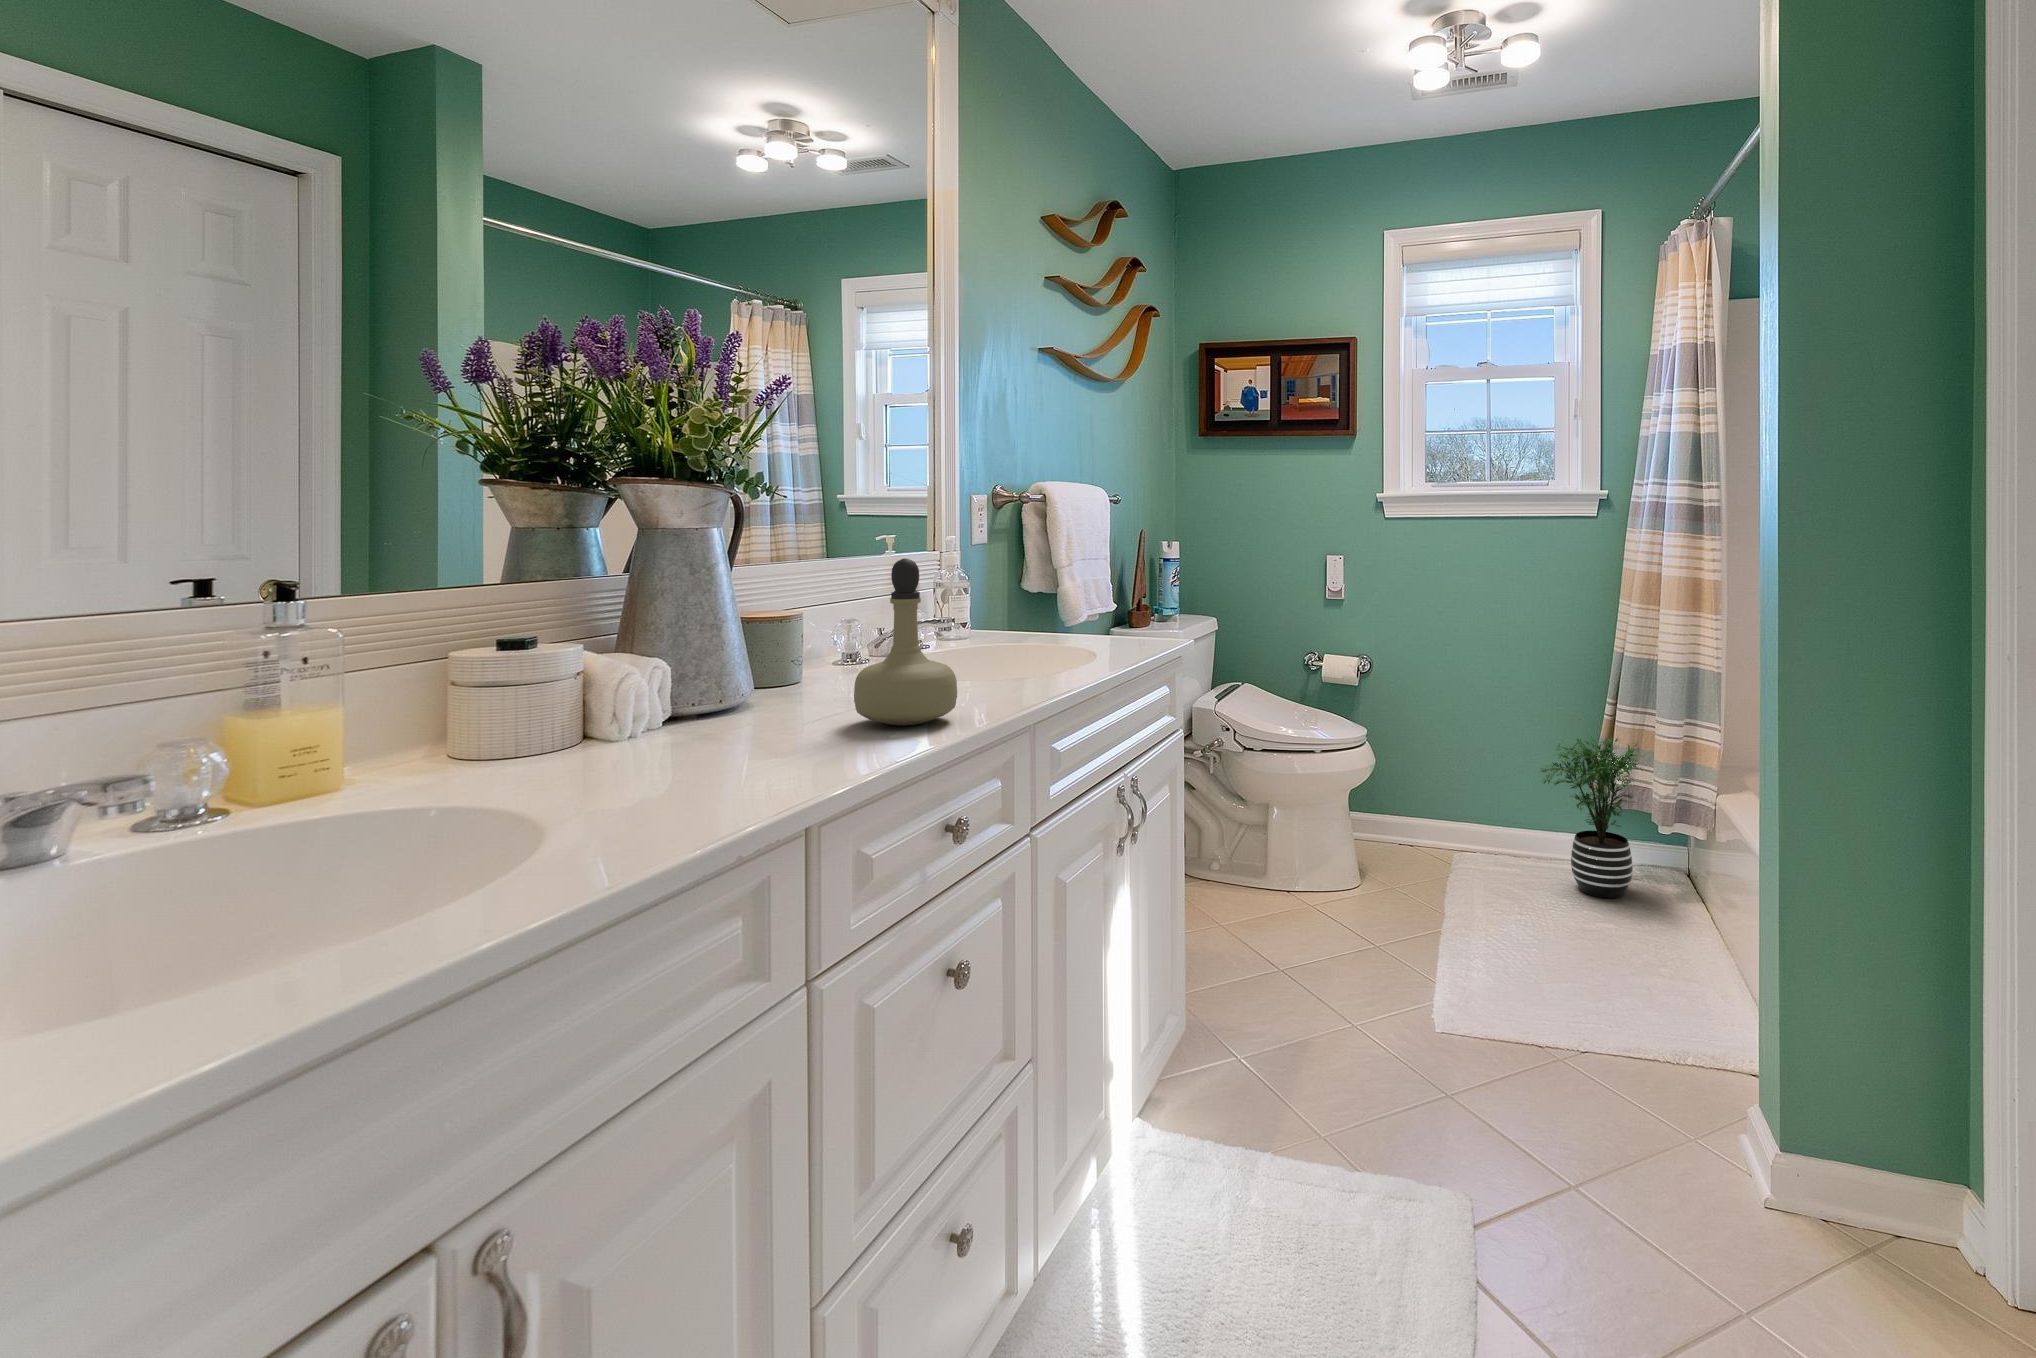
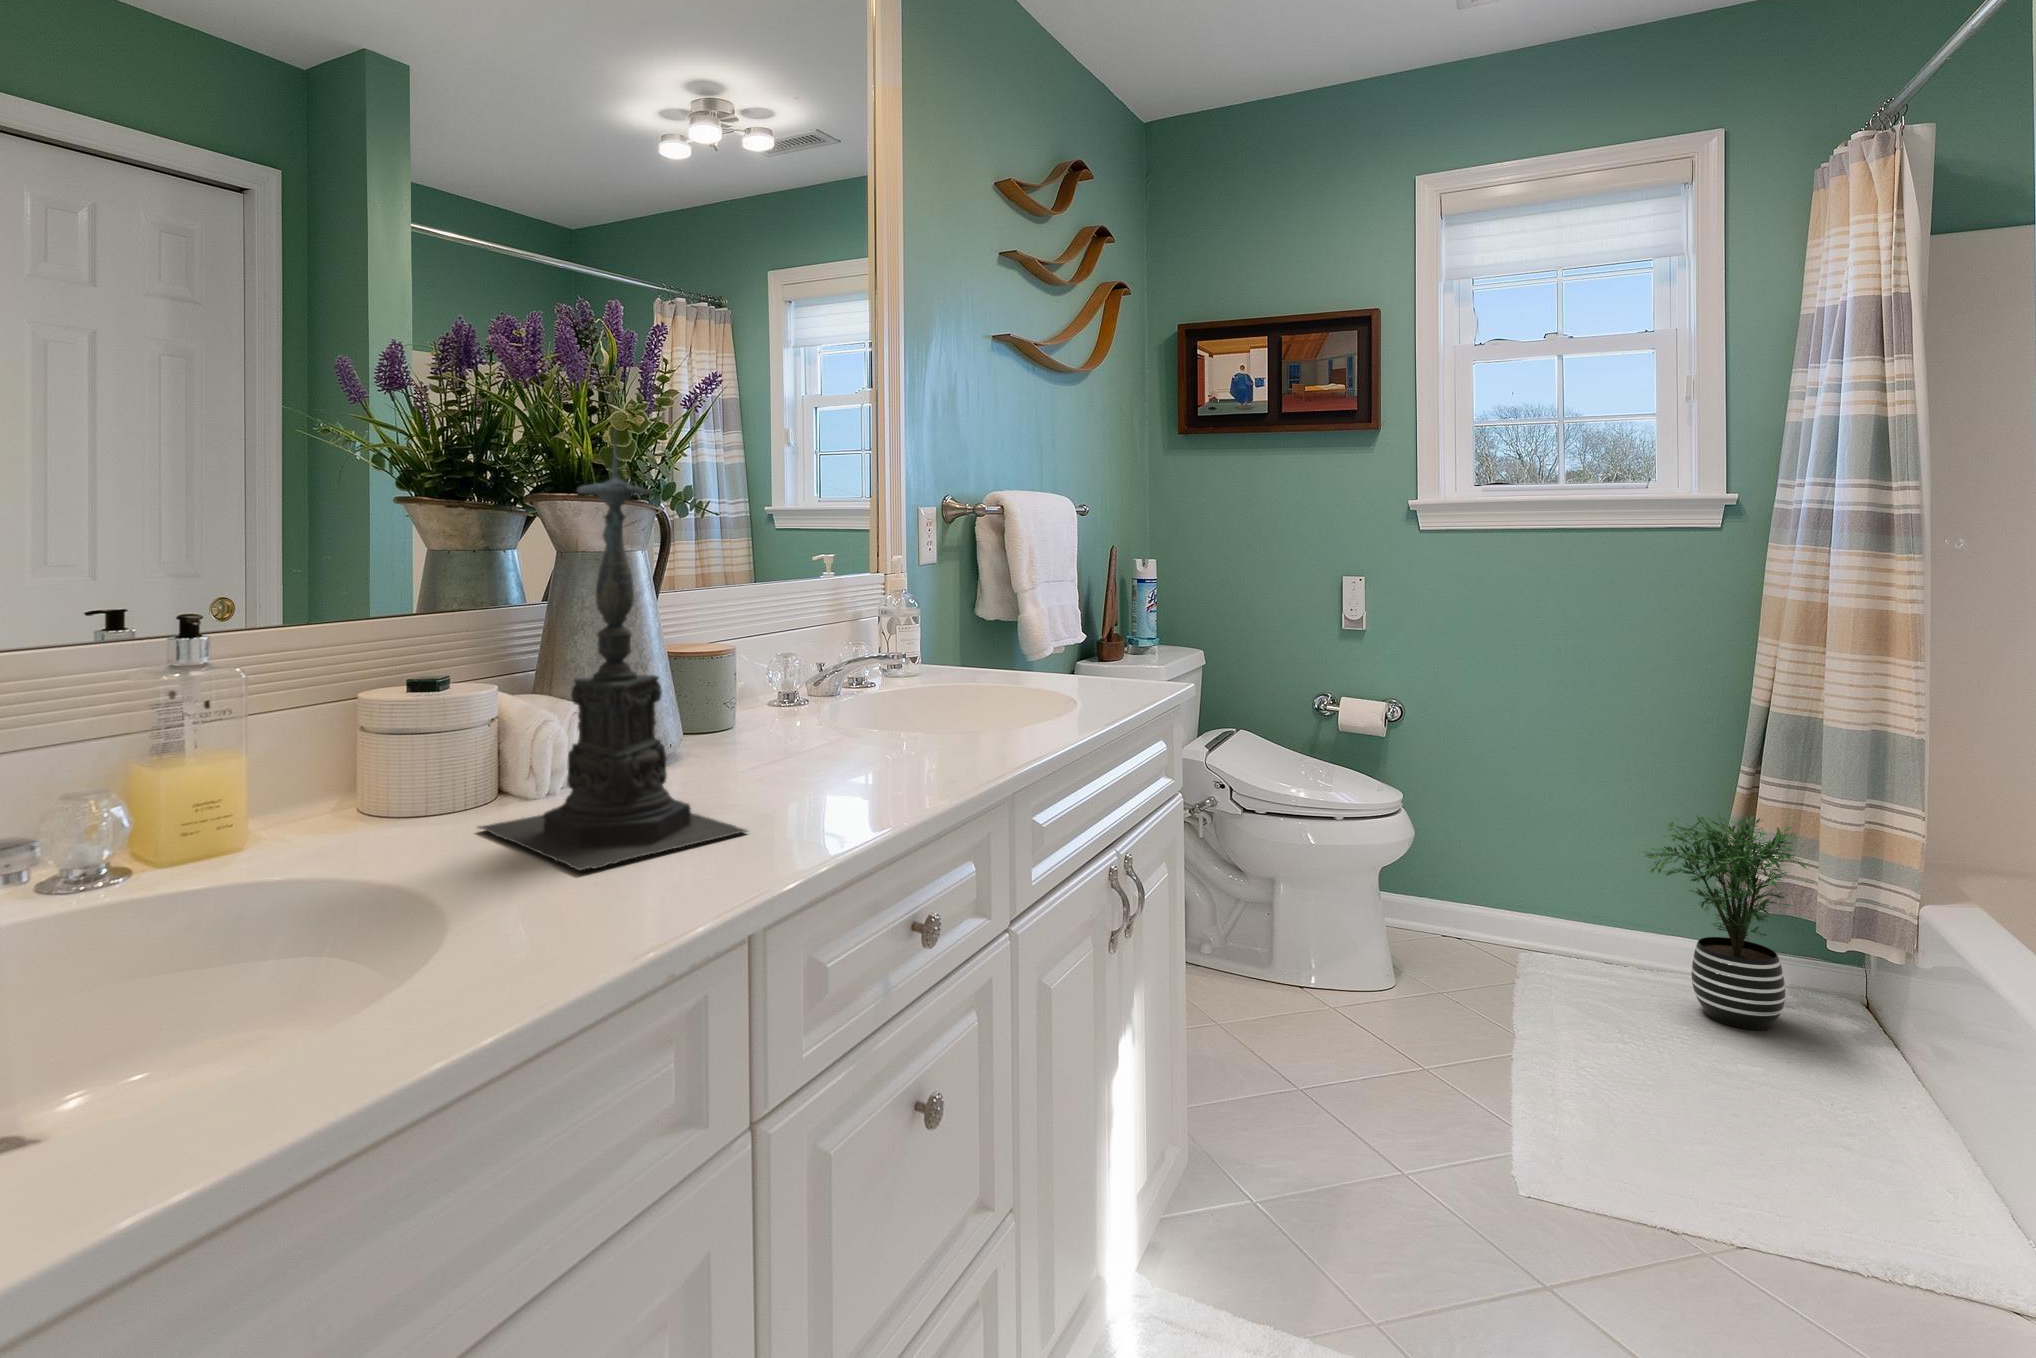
candle holder: none [569,423,814,790] -> present [478,430,747,870]
perfume bottle: present [854,558,957,725] -> none [795,588,918,791]

